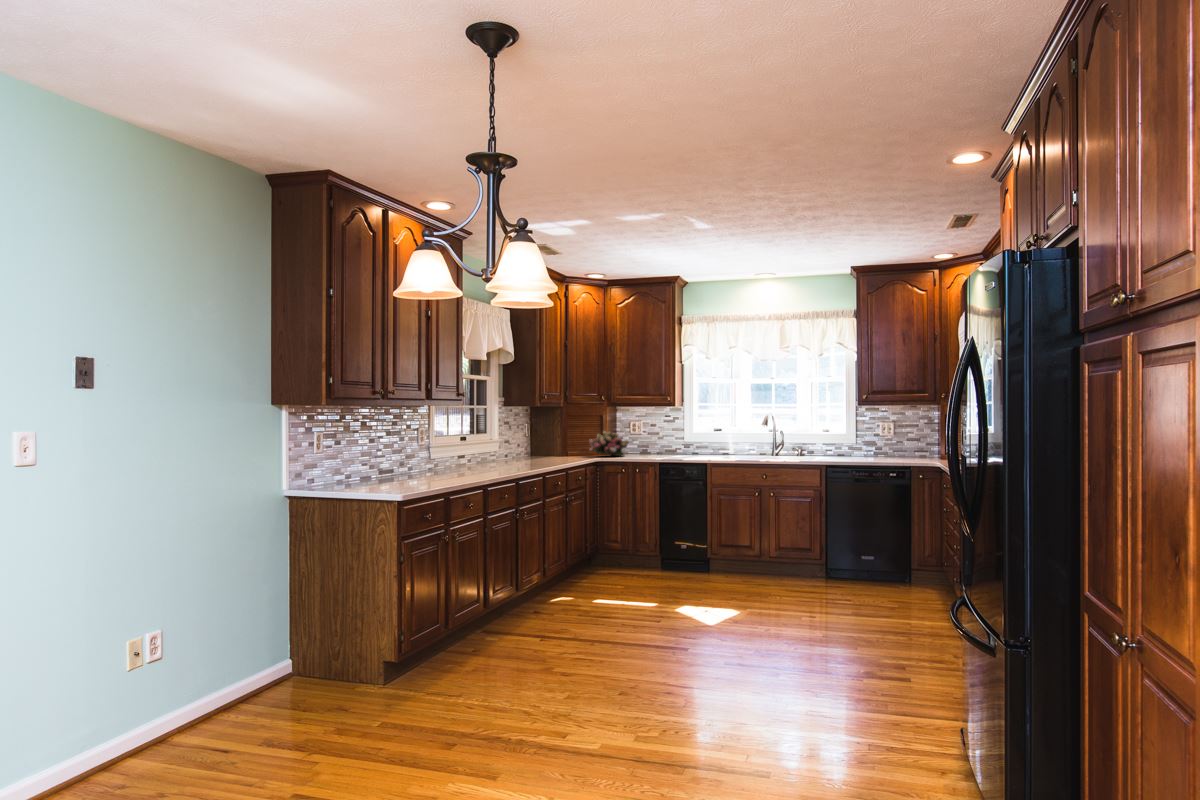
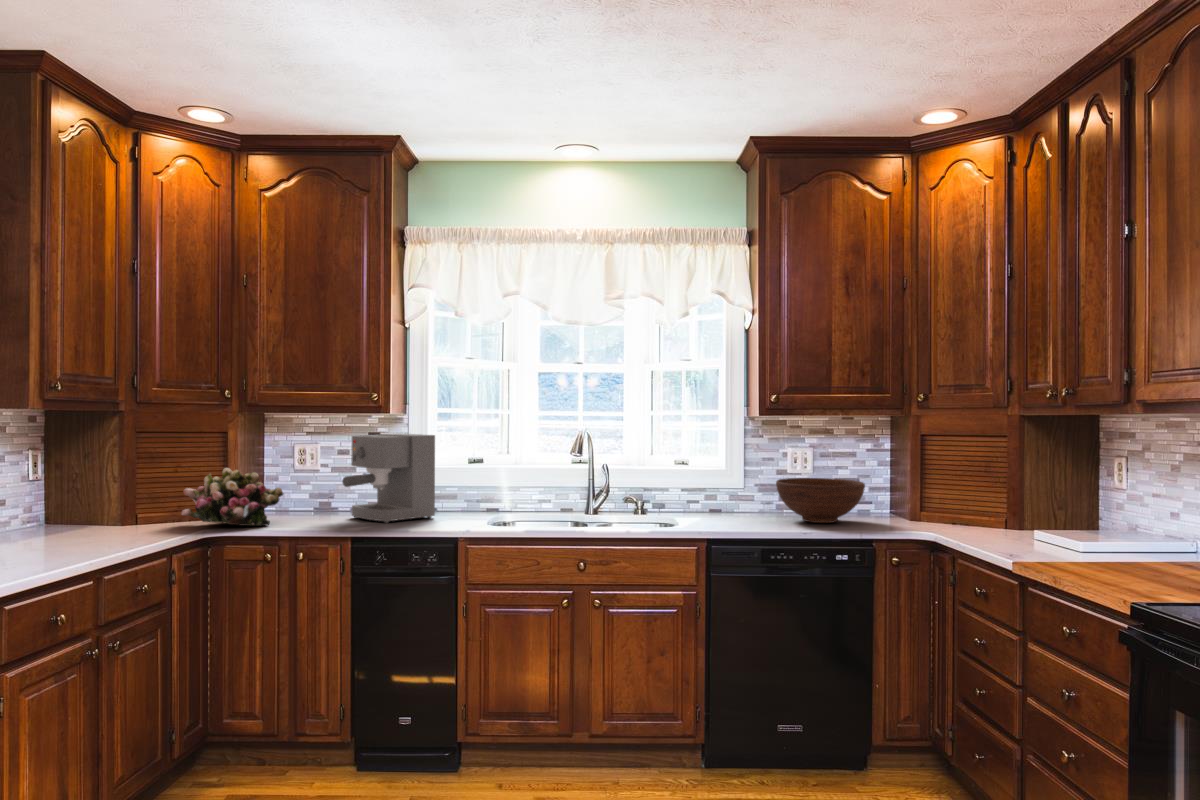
coffee maker: none [655,416,697,457] -> present [342,433,435,523]
fruit bowl: none [867,438,914,460] -> present [776,478,865,523]

